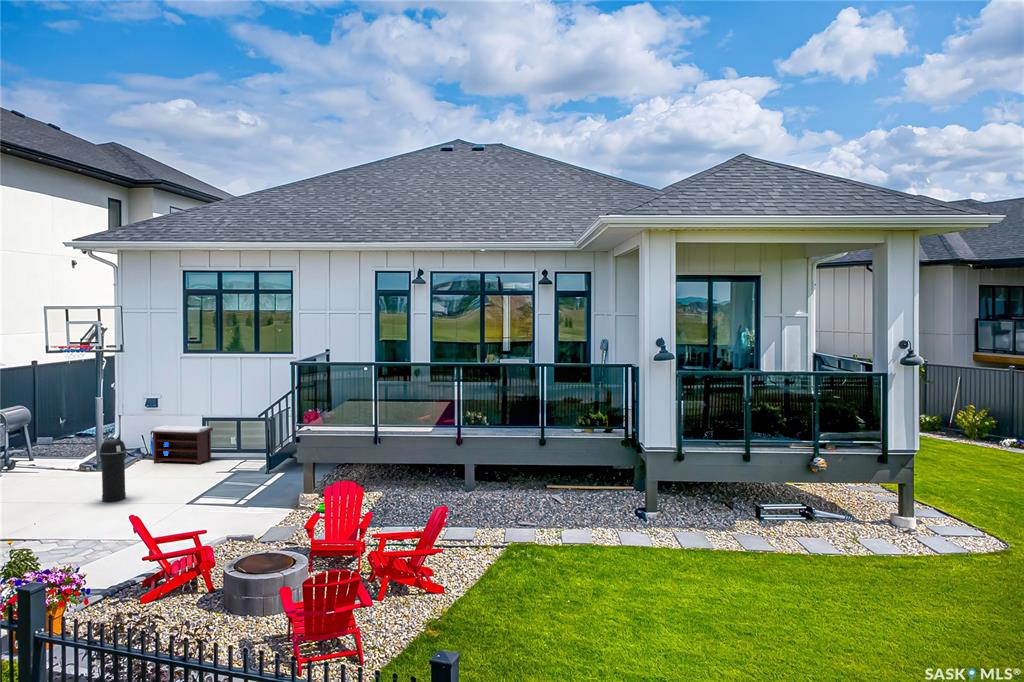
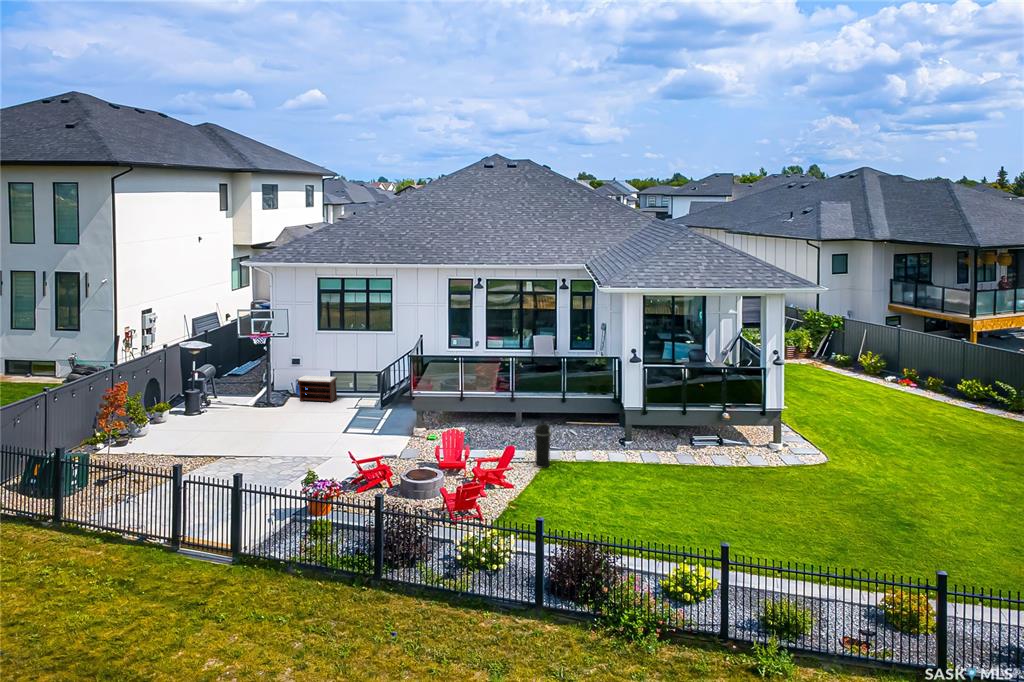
trash can: present [100,439,126,502] -> present [534,424,551,468]

